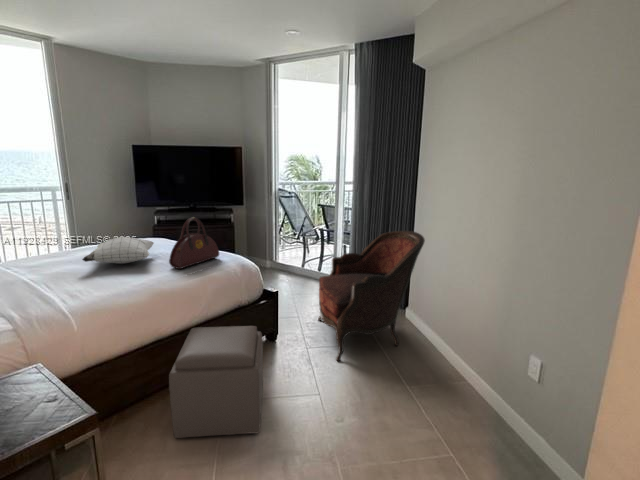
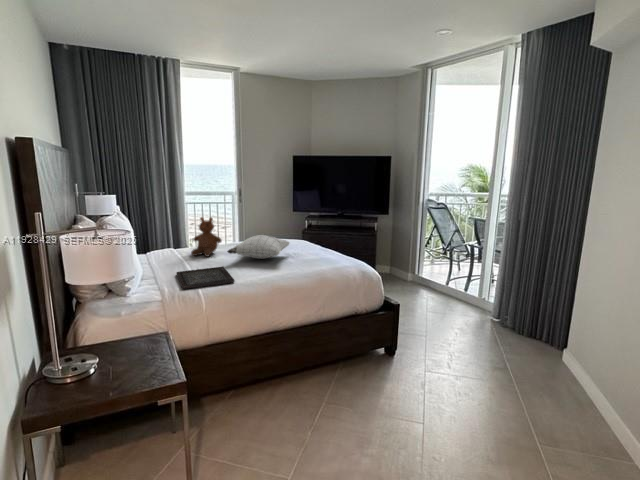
handbag: present [169,218,219,269] -> none [296,221,344,269]
teddy bear: none [25,221,67,269] -> present [191,217,222,256]
armchair: present [318,231,425,361] -> none [448,253,594,396]
tray: none [20,277,107,309] -> present [176,266,234,289]
ottoman: present [169,326,263,438] -> none [267,327,369,451]

